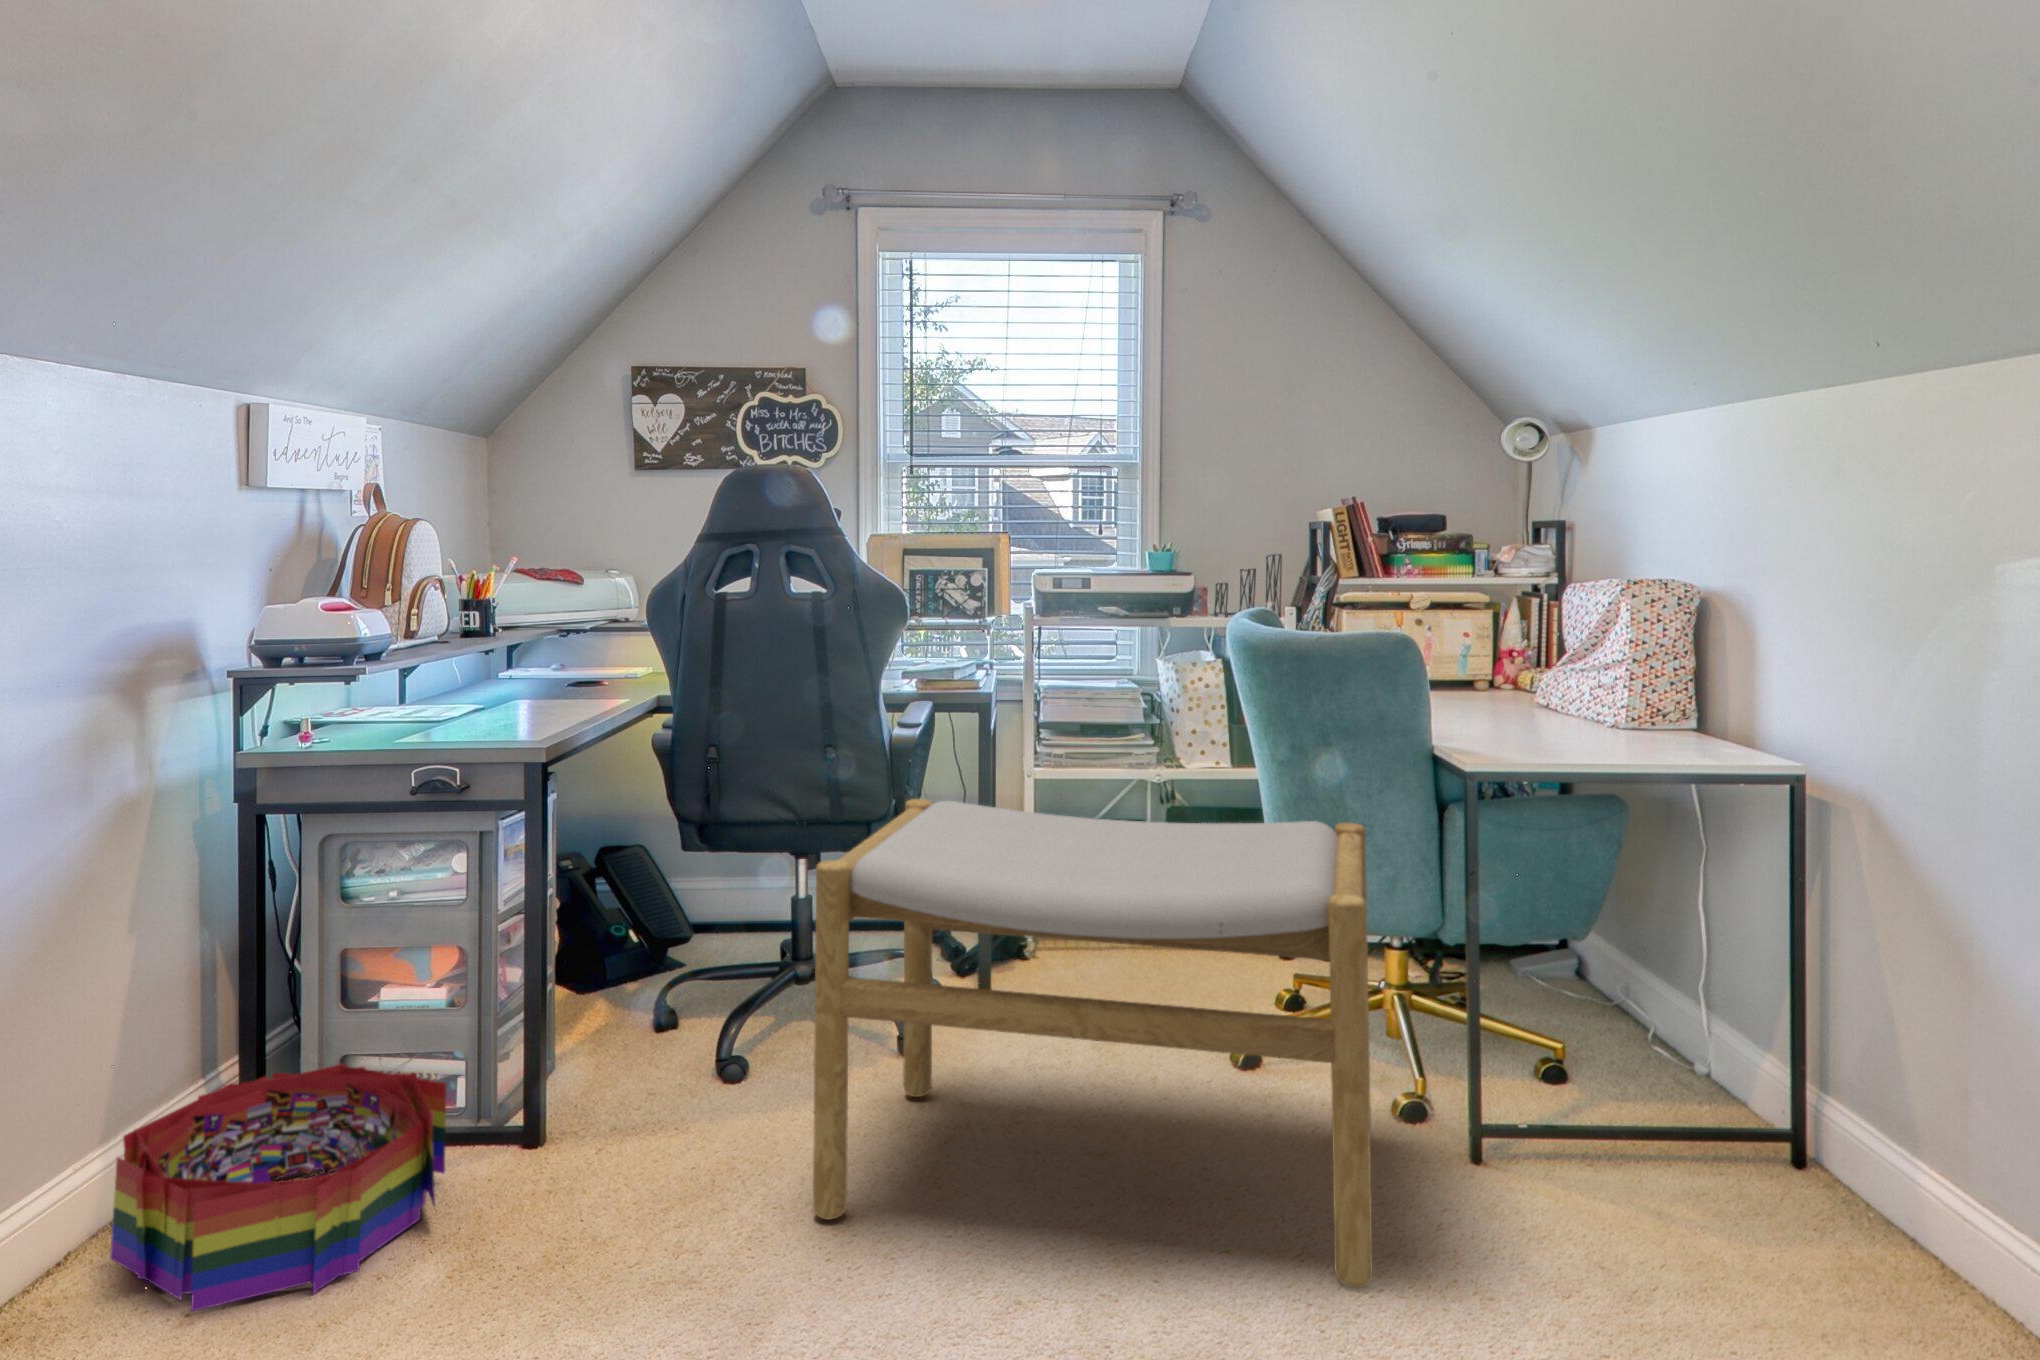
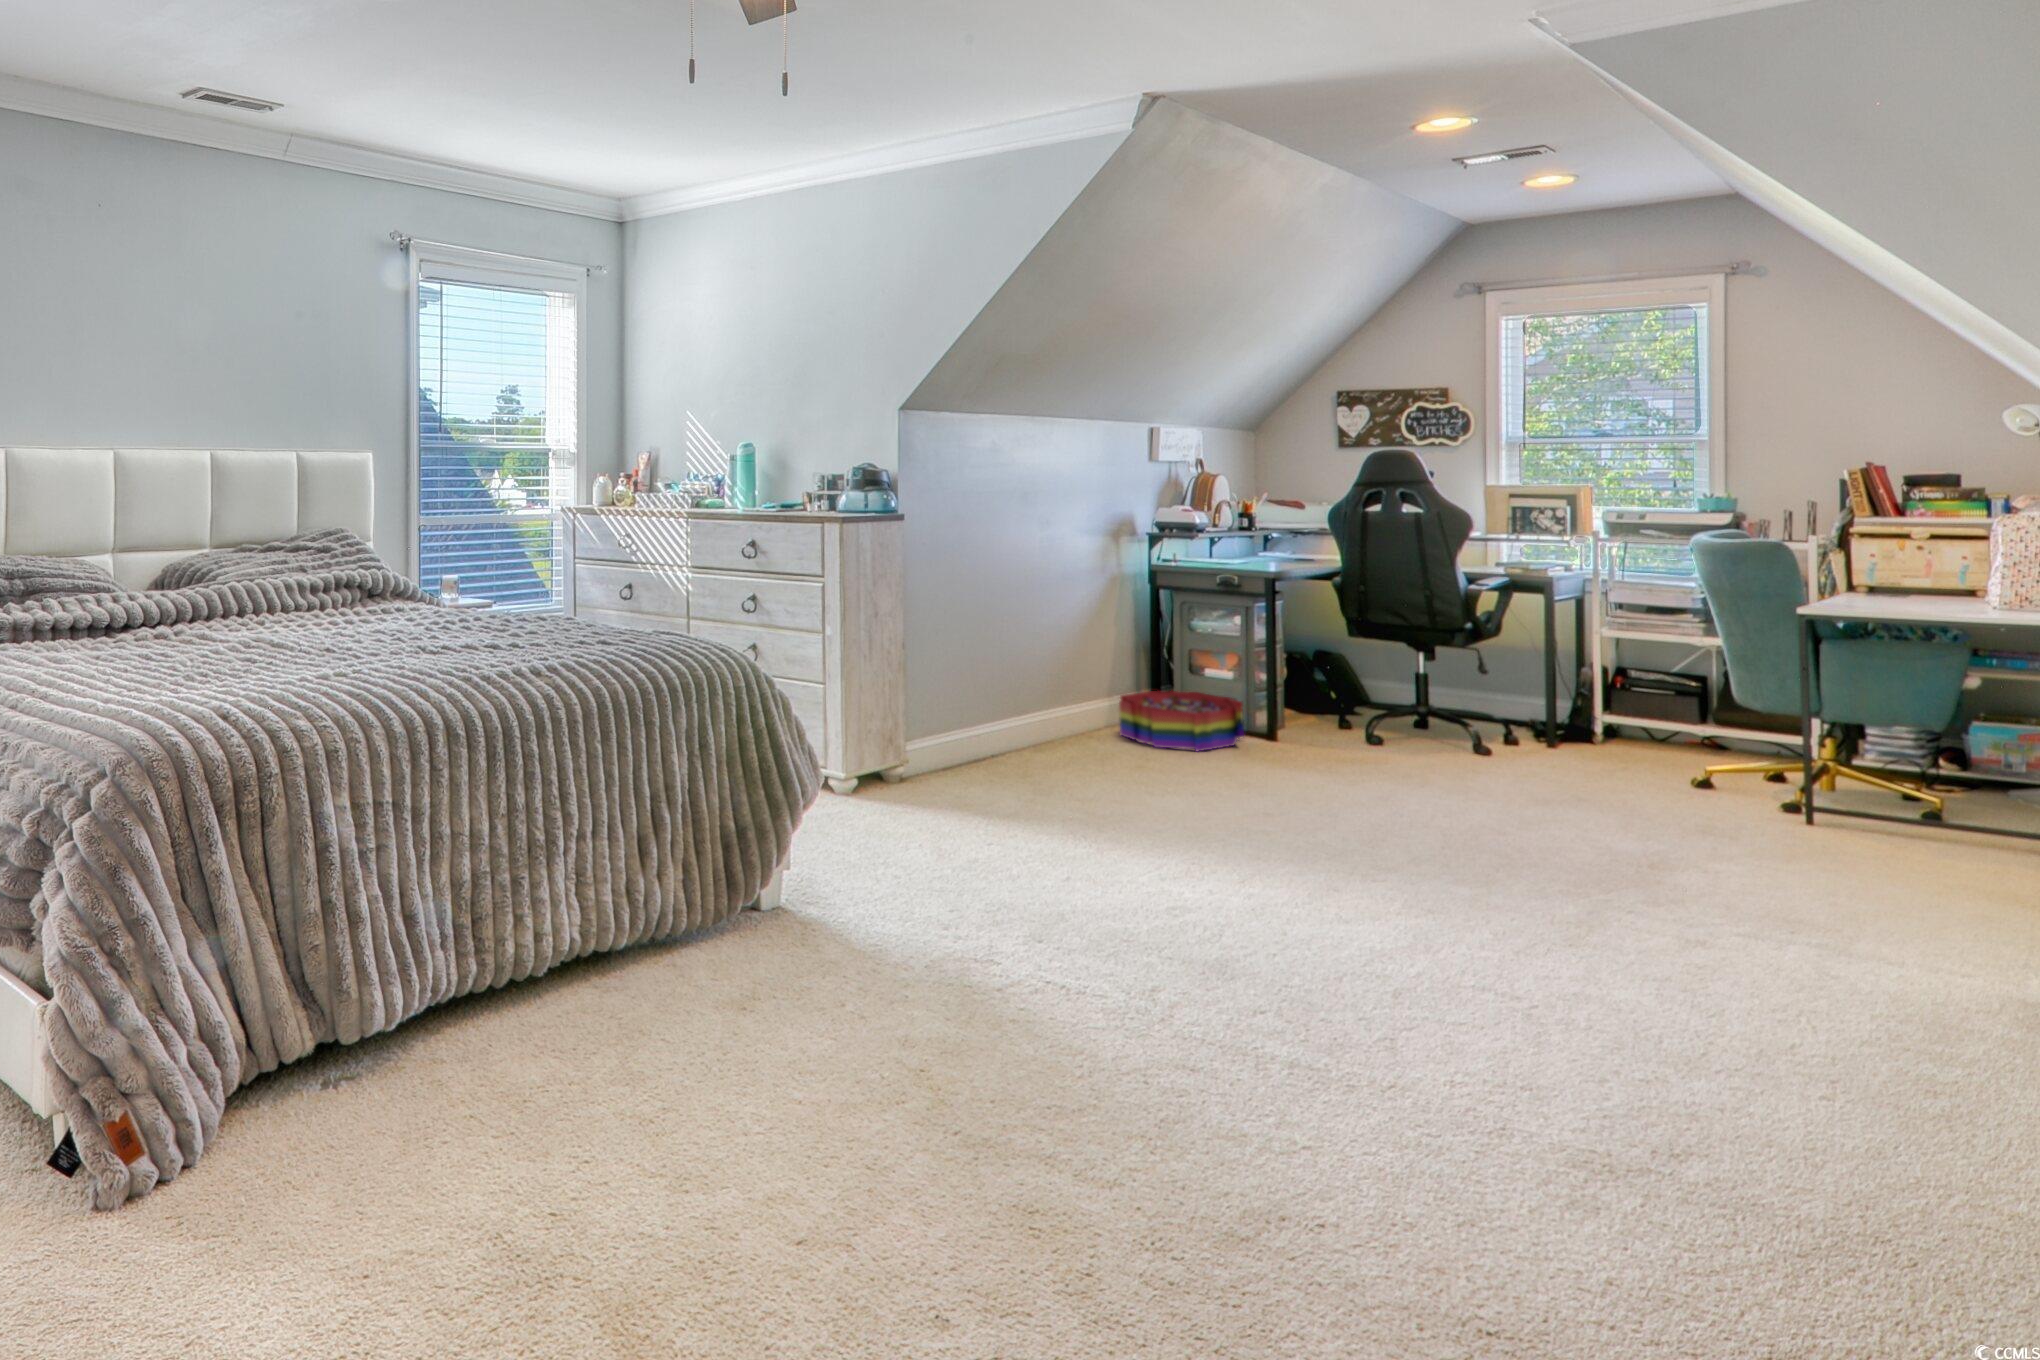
footstool: present [813,799,1373,1288] -> none [1402,615,1750,823]

